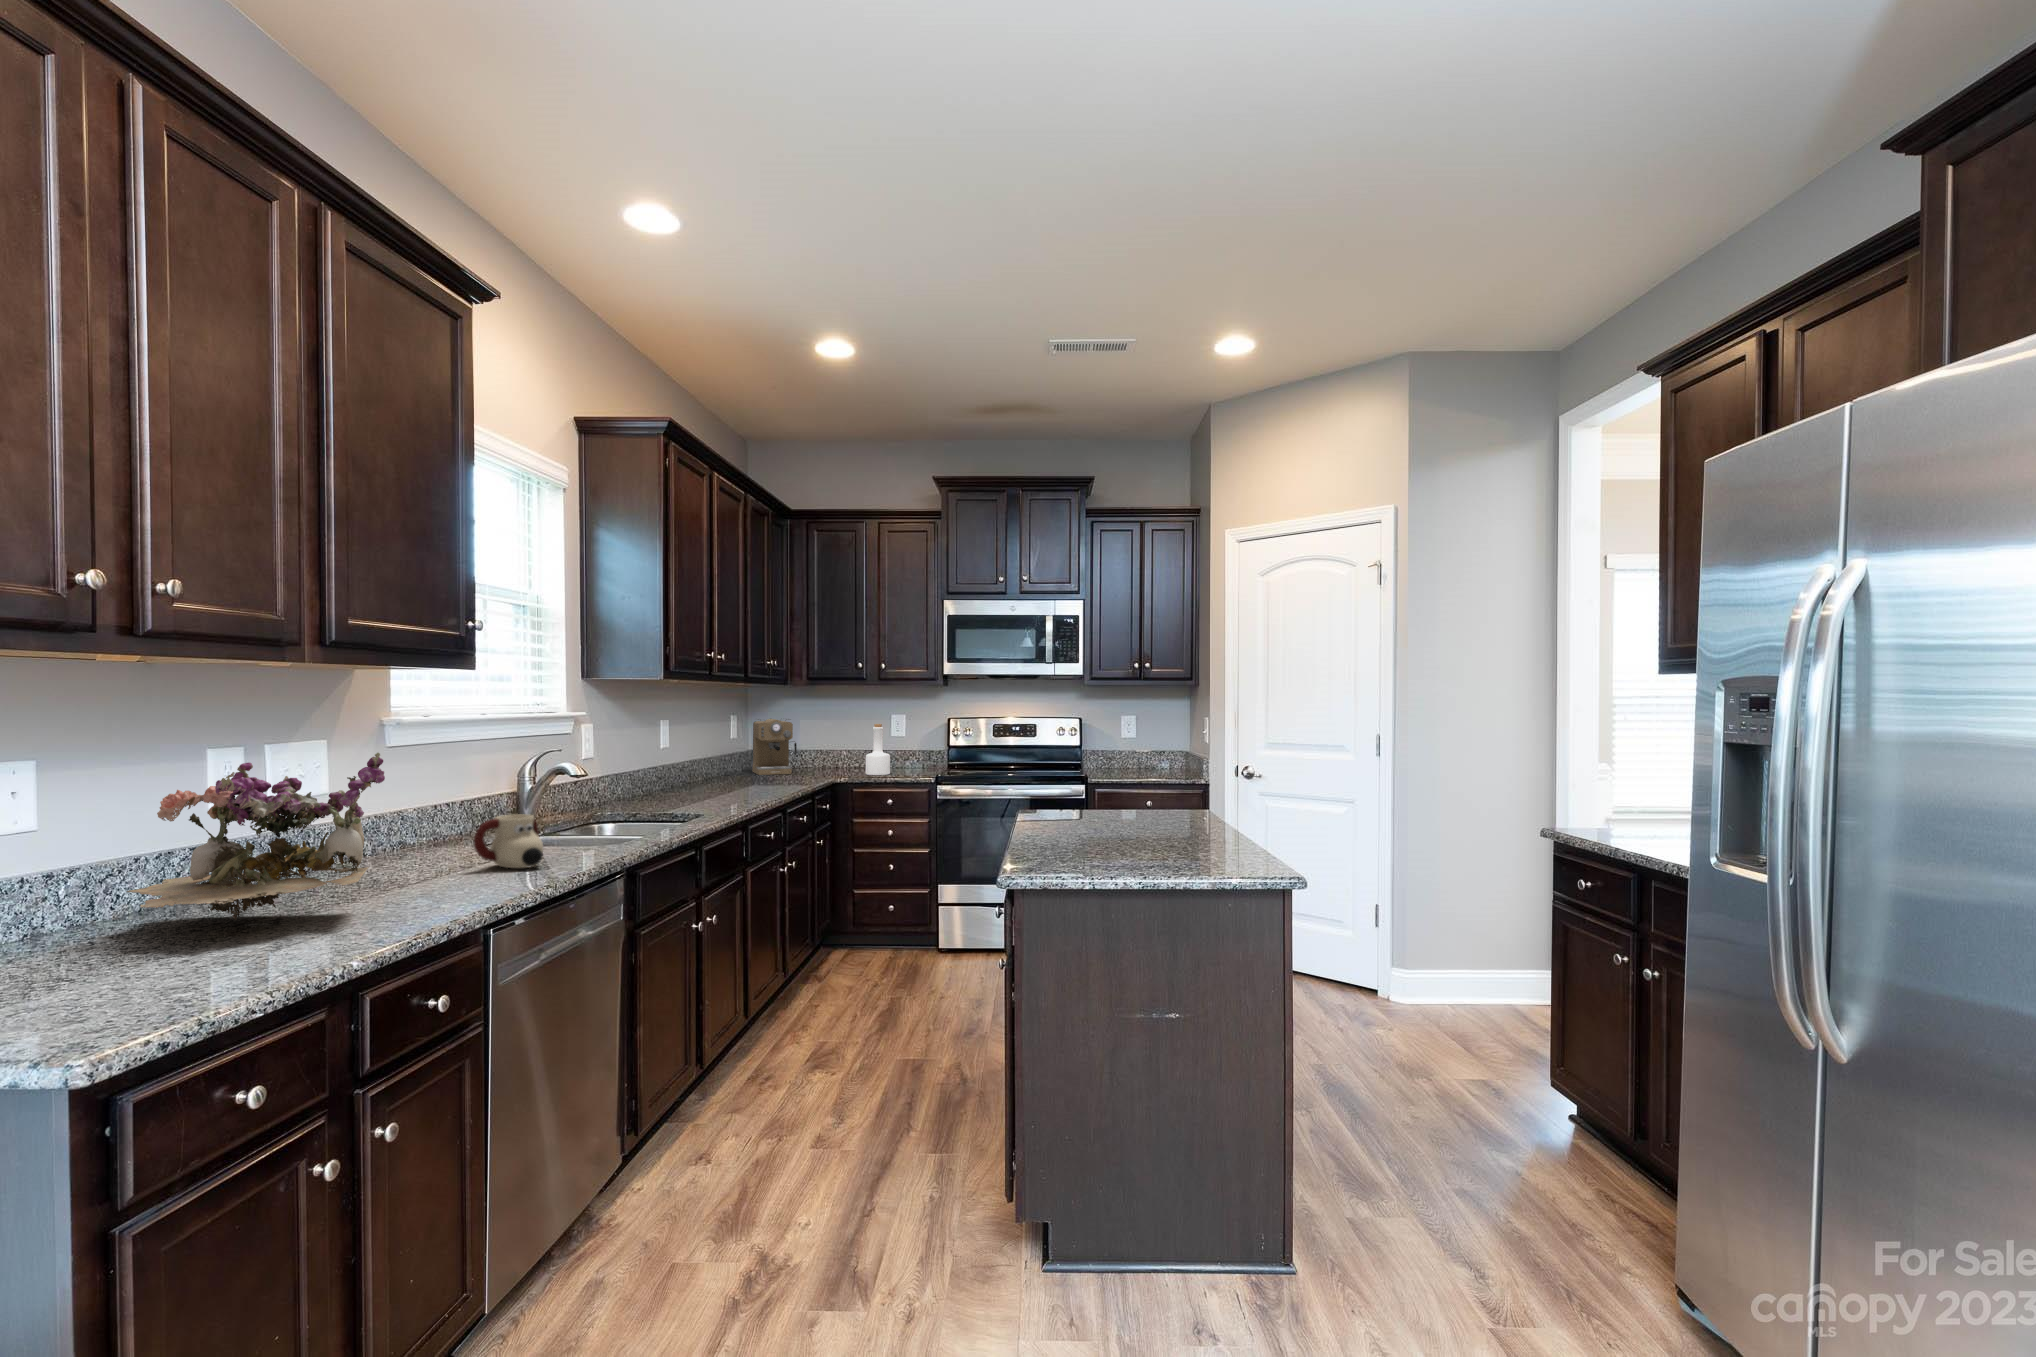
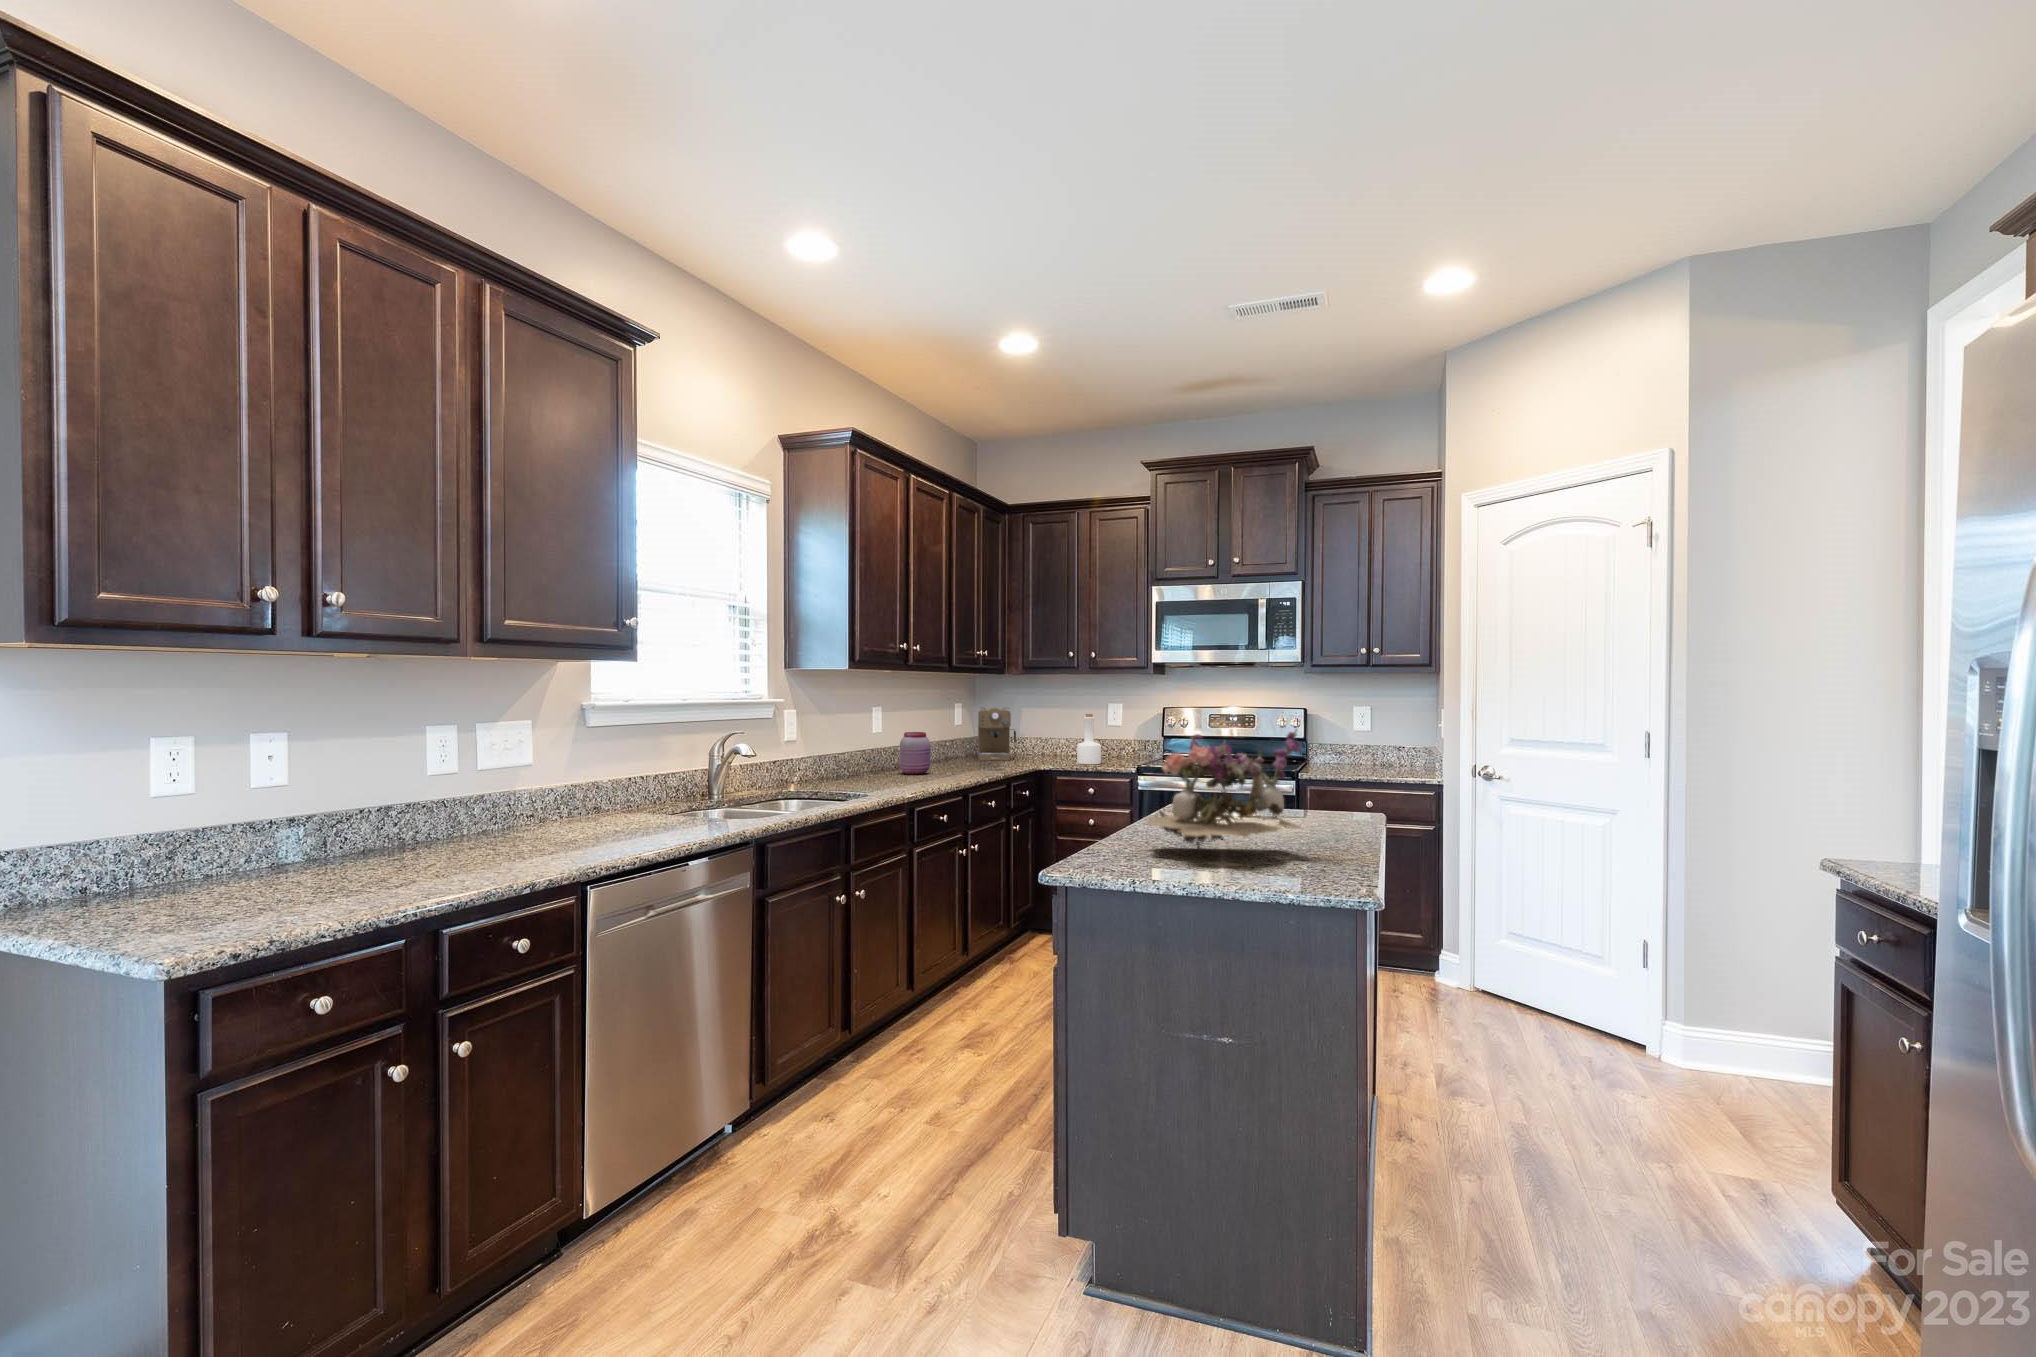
jar: none [695,746,729,792] -> present [900,732,930,774]
flower arrangement: present [126,753,385,920] -> present [1146,729,1301,849]
mug: present [474,814,543,868] -> none [620,789,678,836]

